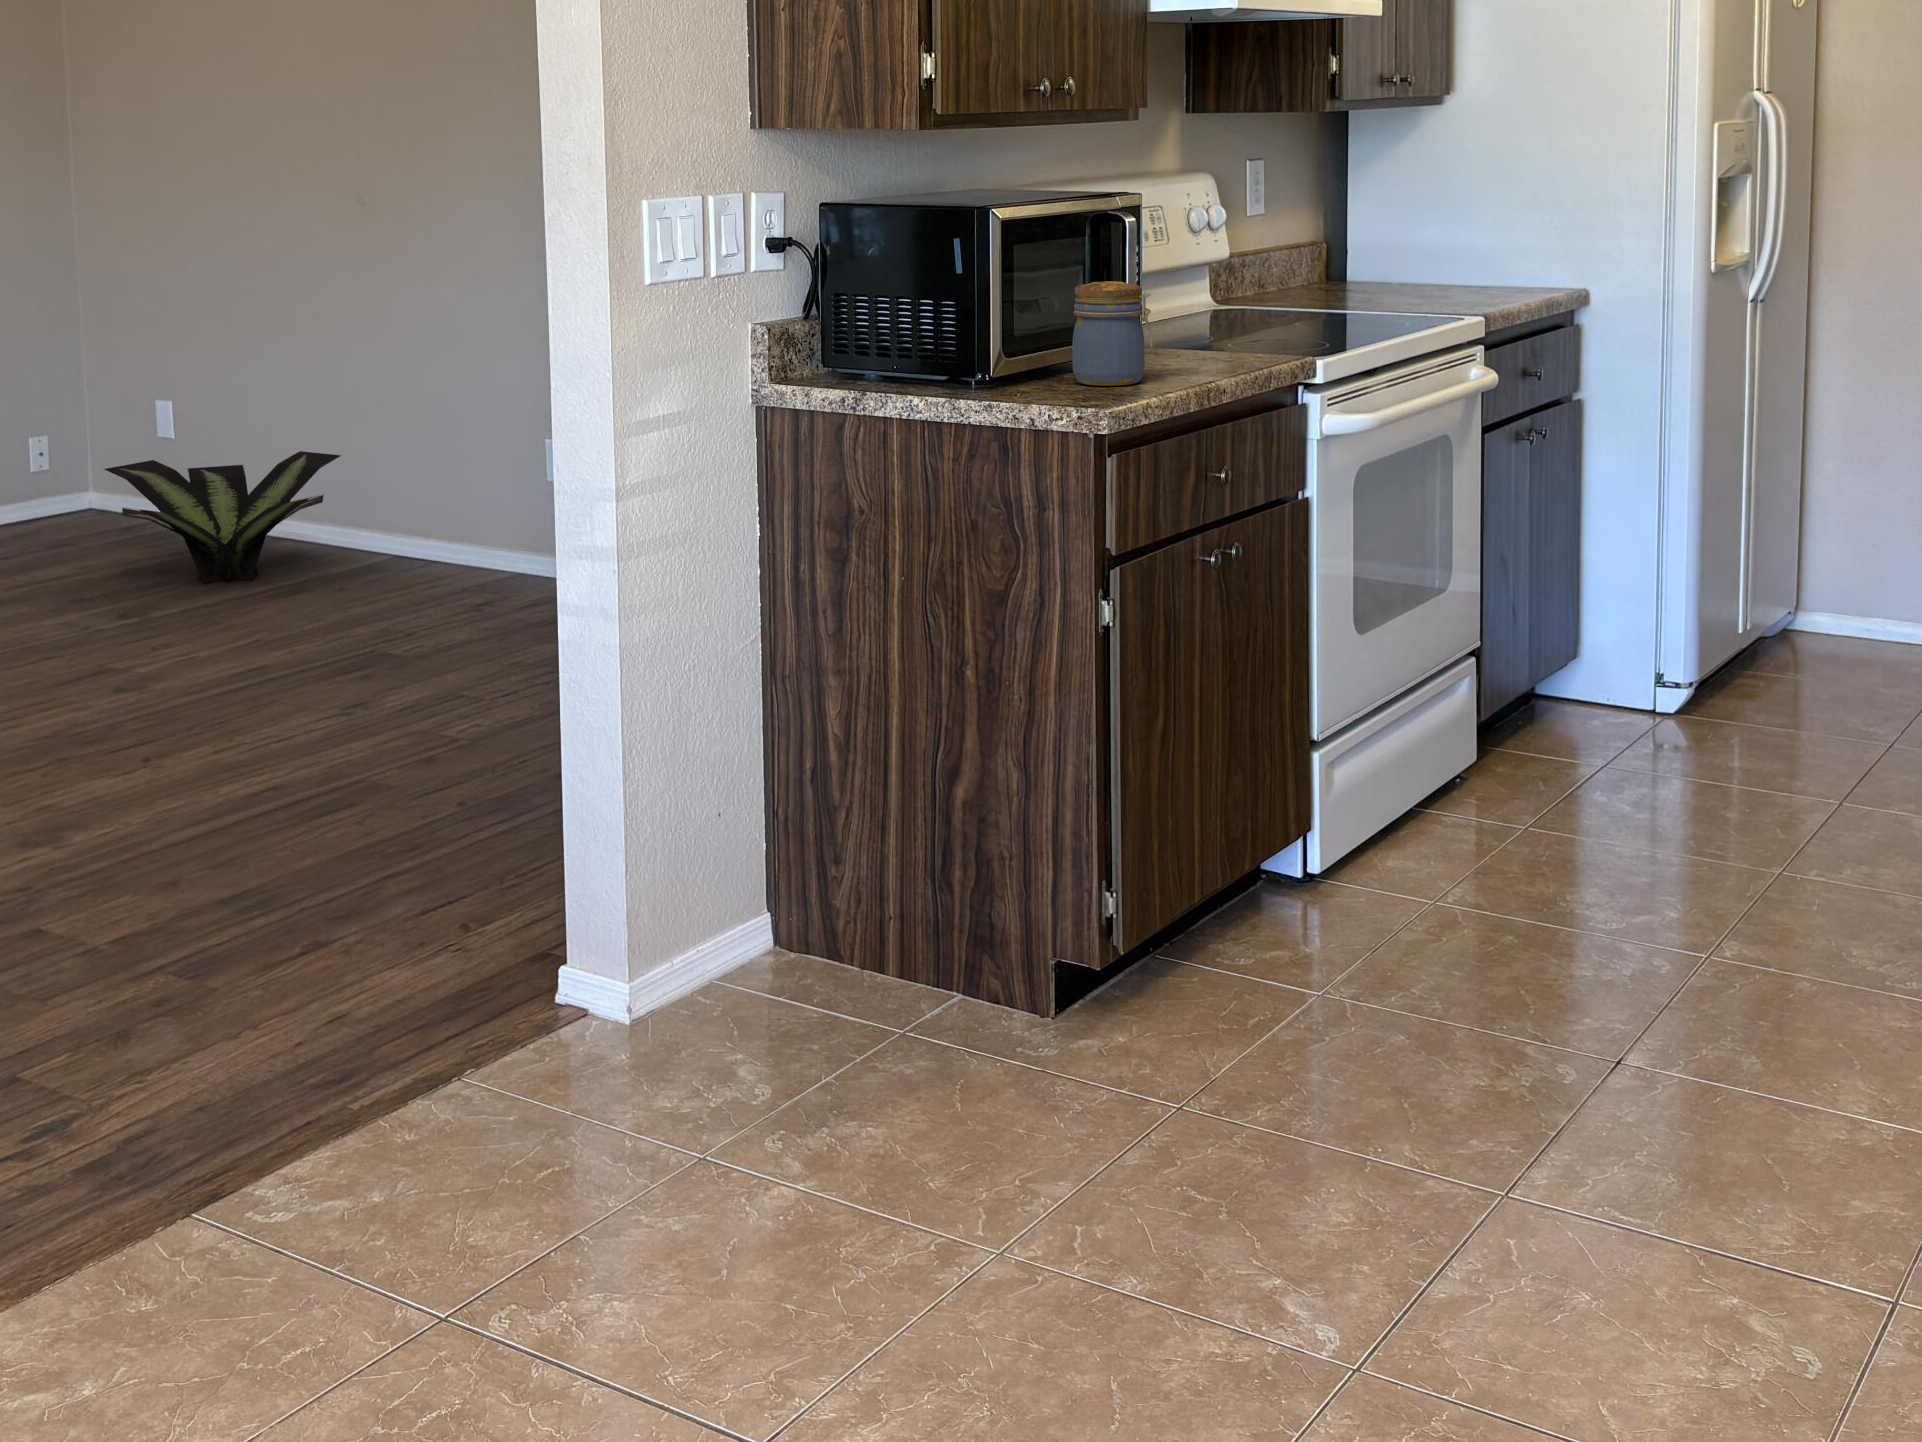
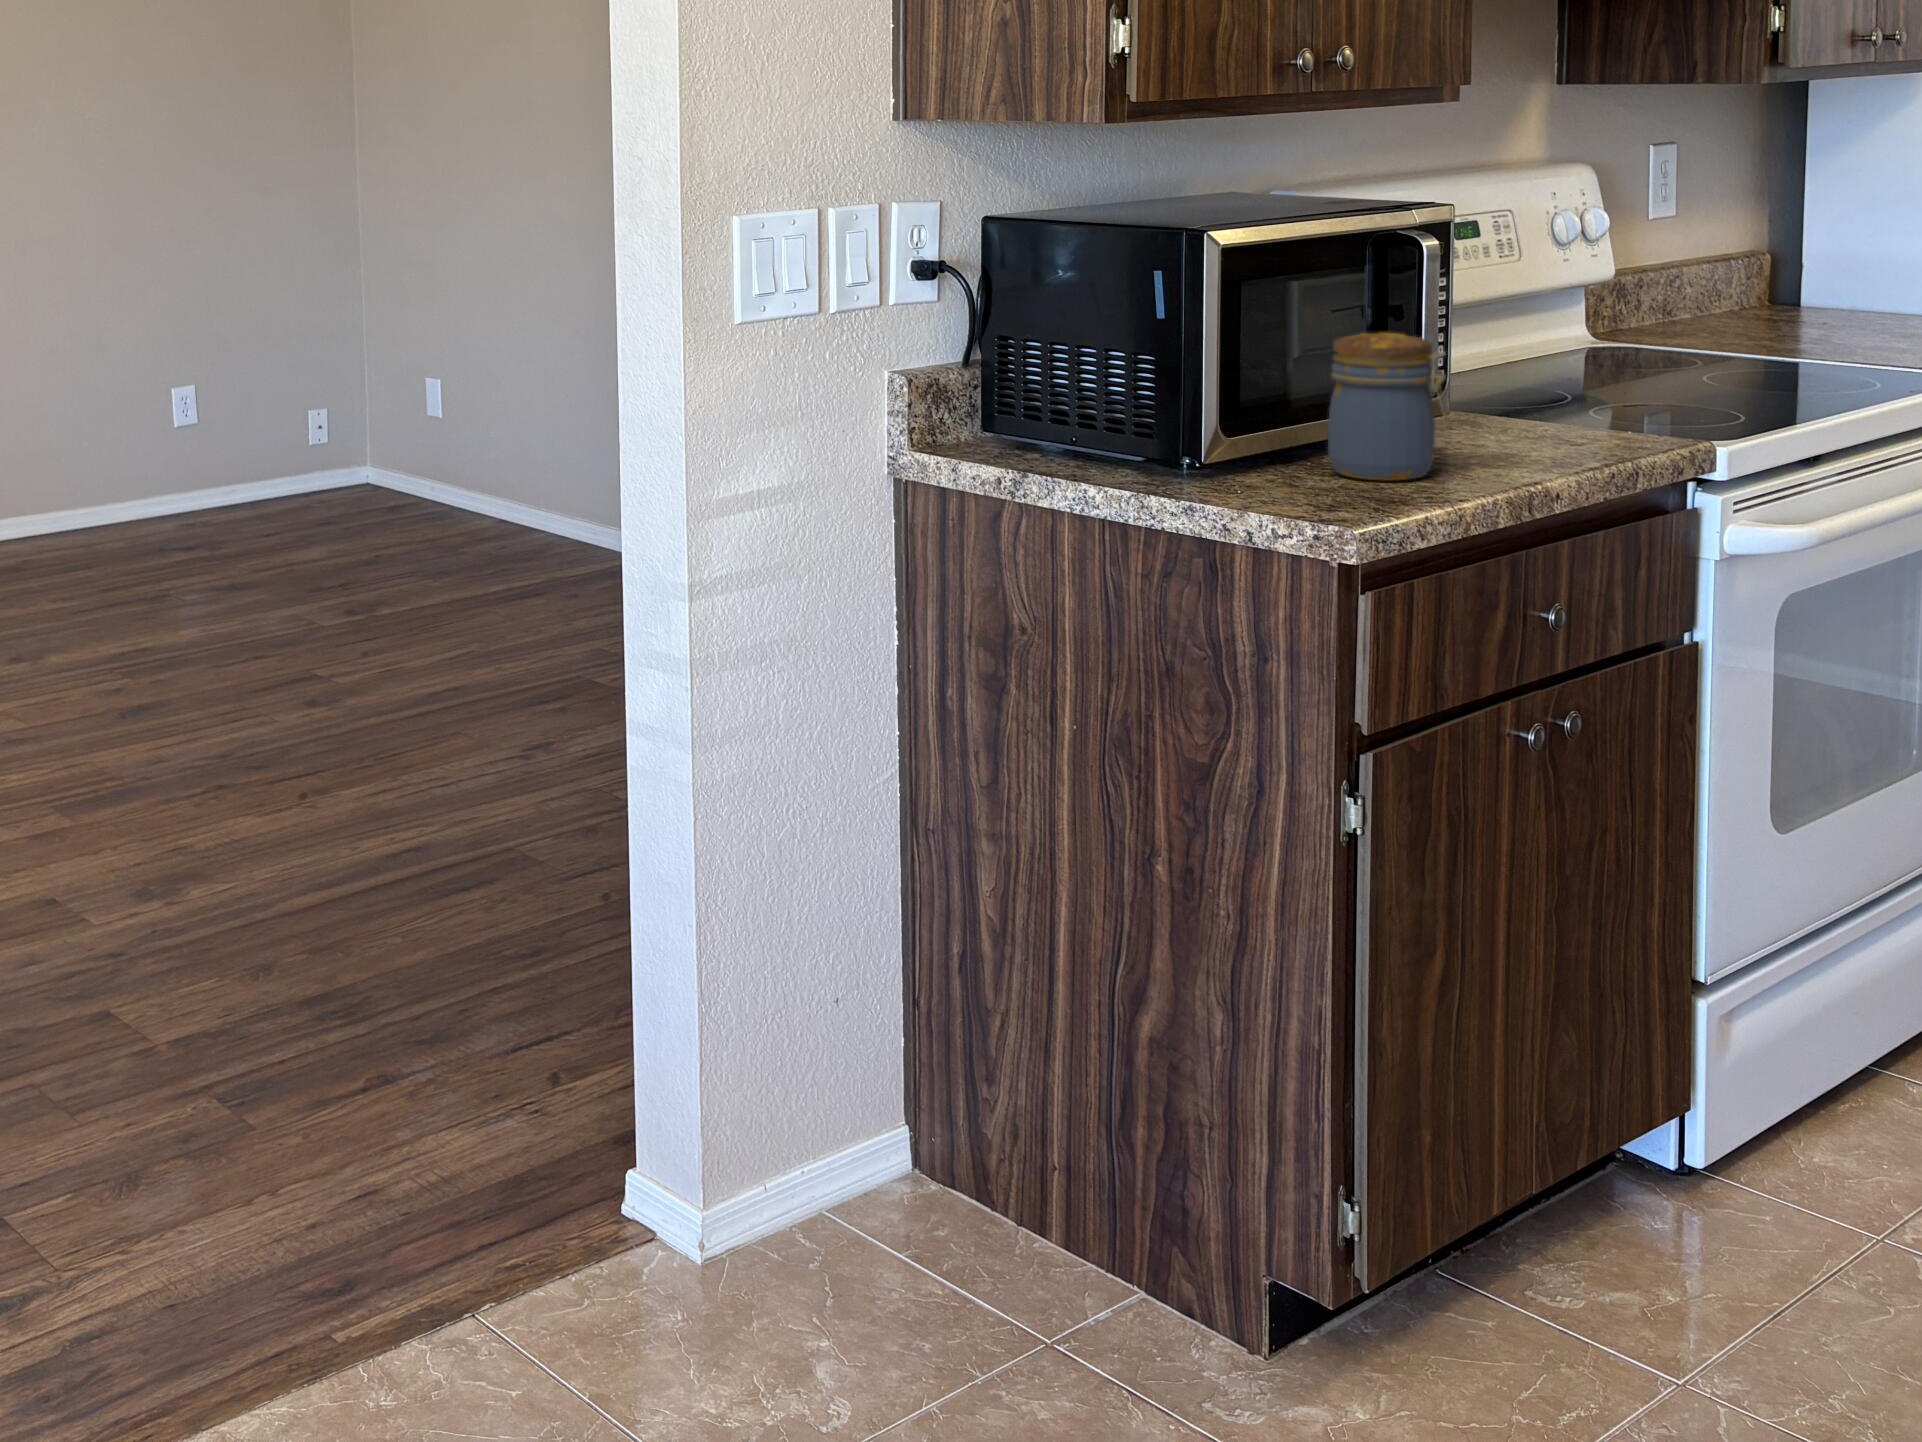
potted plant: present [104,451,341,584] -> none [343,448,583,588]

